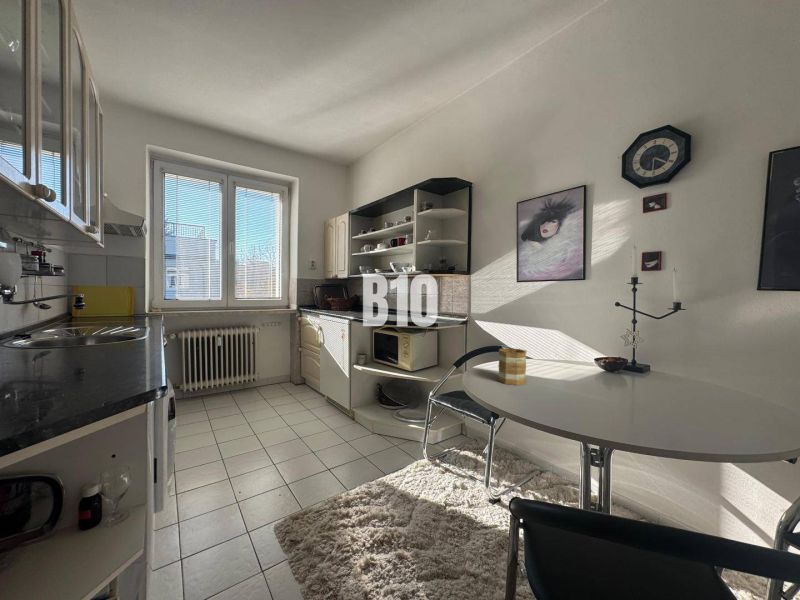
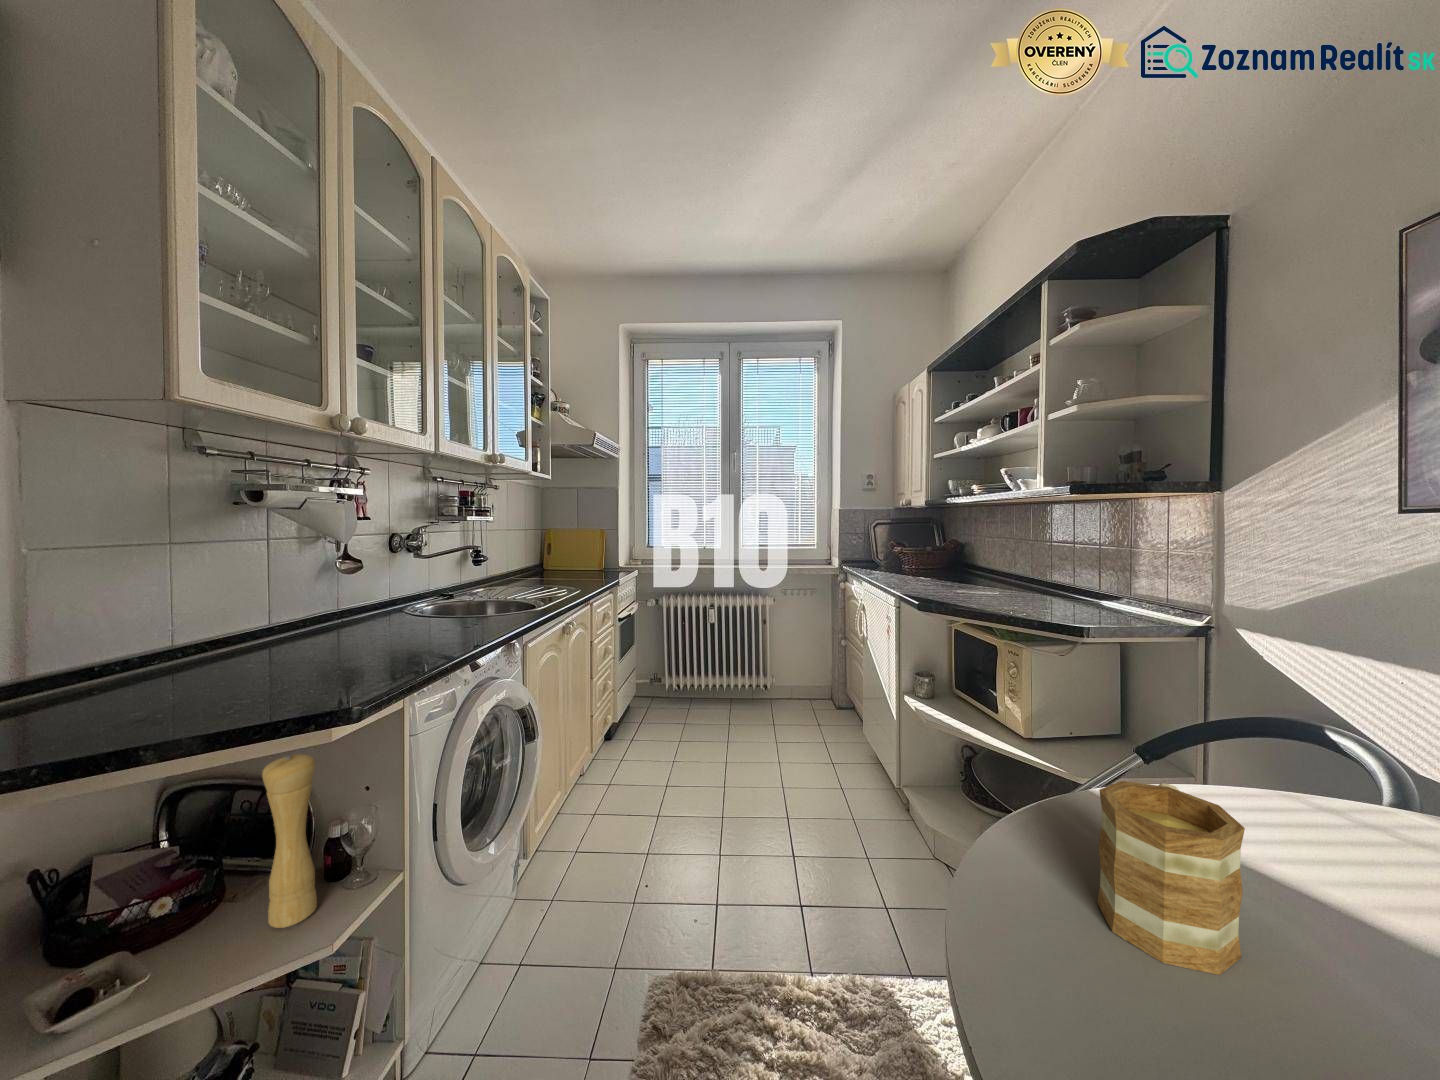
pepper mill: none [61,434,104,562] -> present [262,754,317,928]

